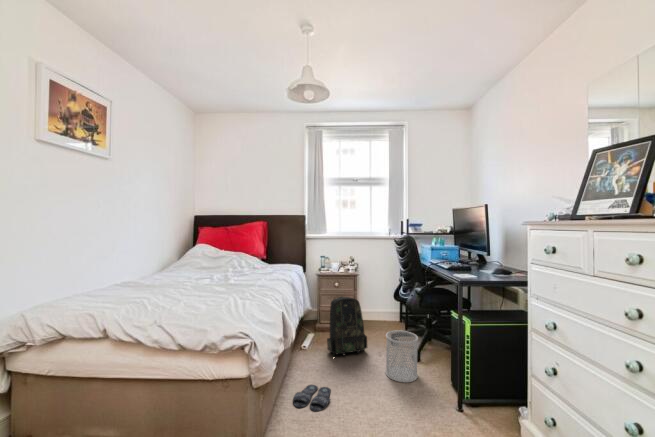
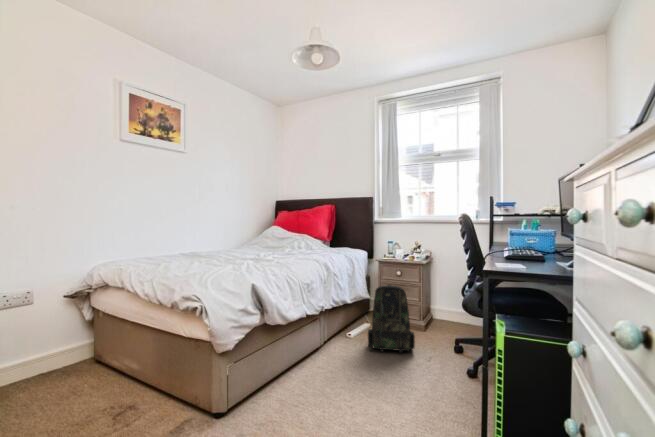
wastebasket: present [386,330,418,382] -> none [415,331,459,402]
slippers: present [293,385,331,412] -> none [287,373,336,401]

